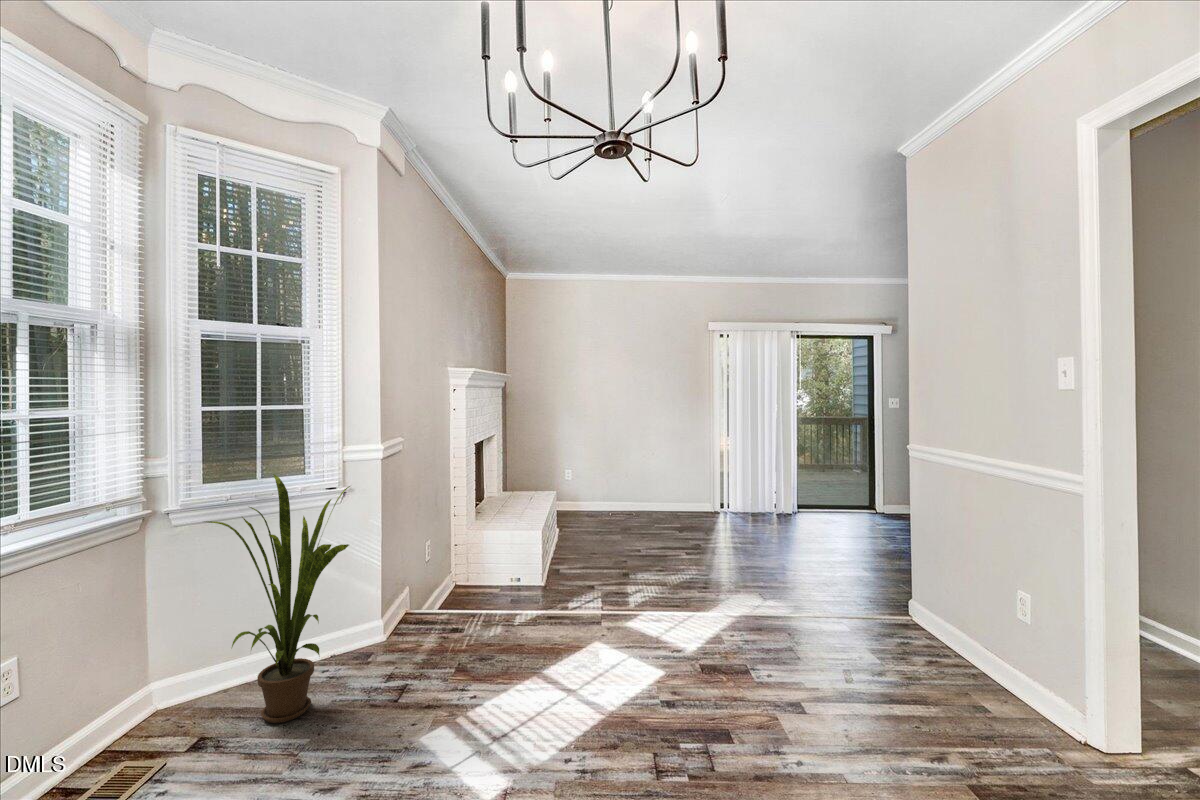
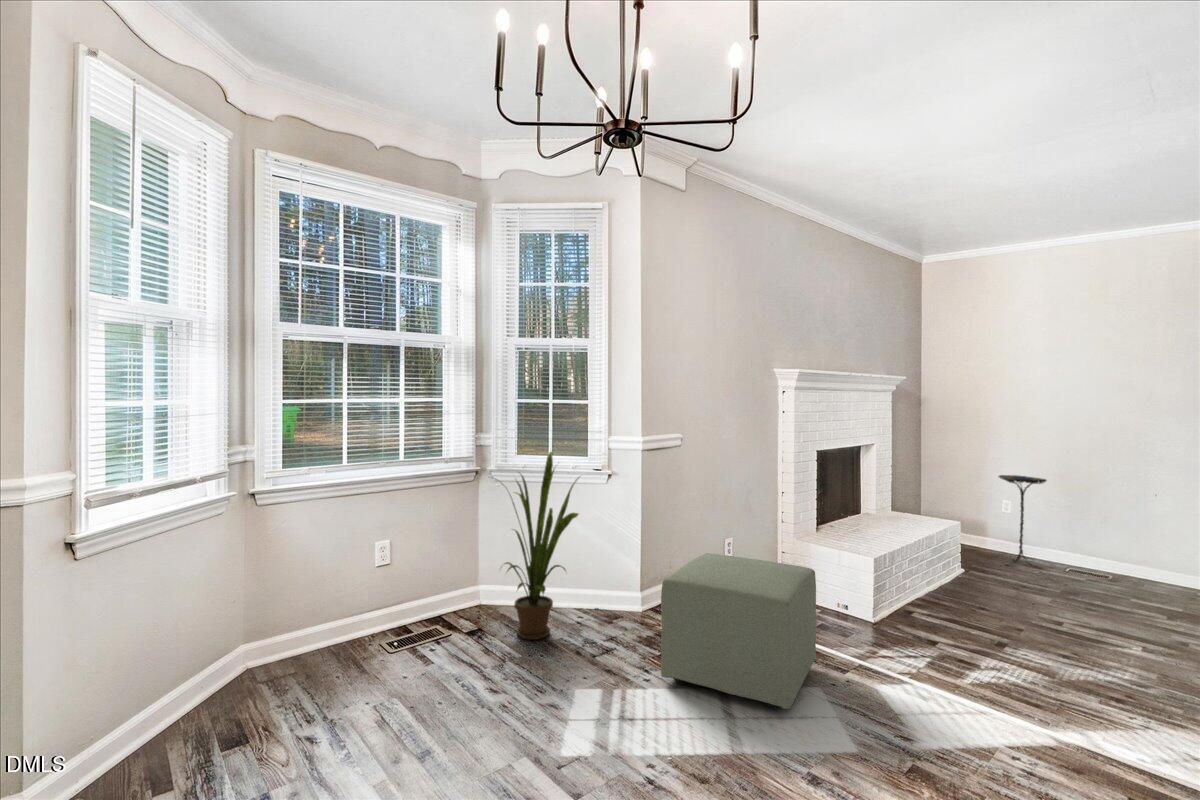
side table: none [574,452,602,518] -> present [998,475,1046,567]
ottoman: none [472,546,605,686] -> present [661,553,816,709]

